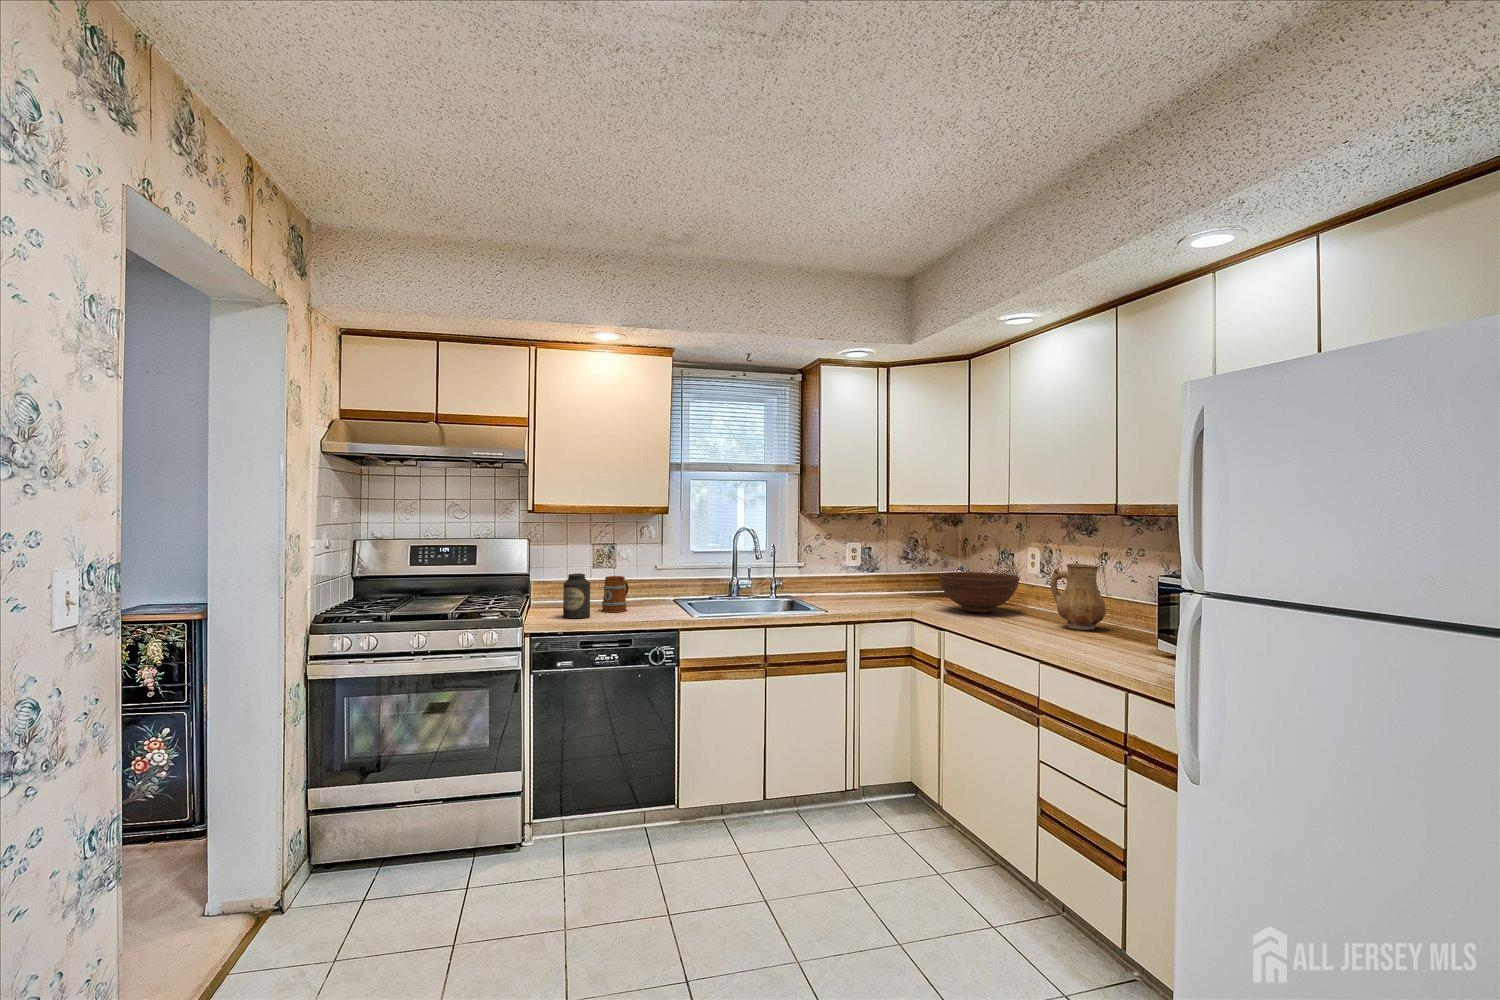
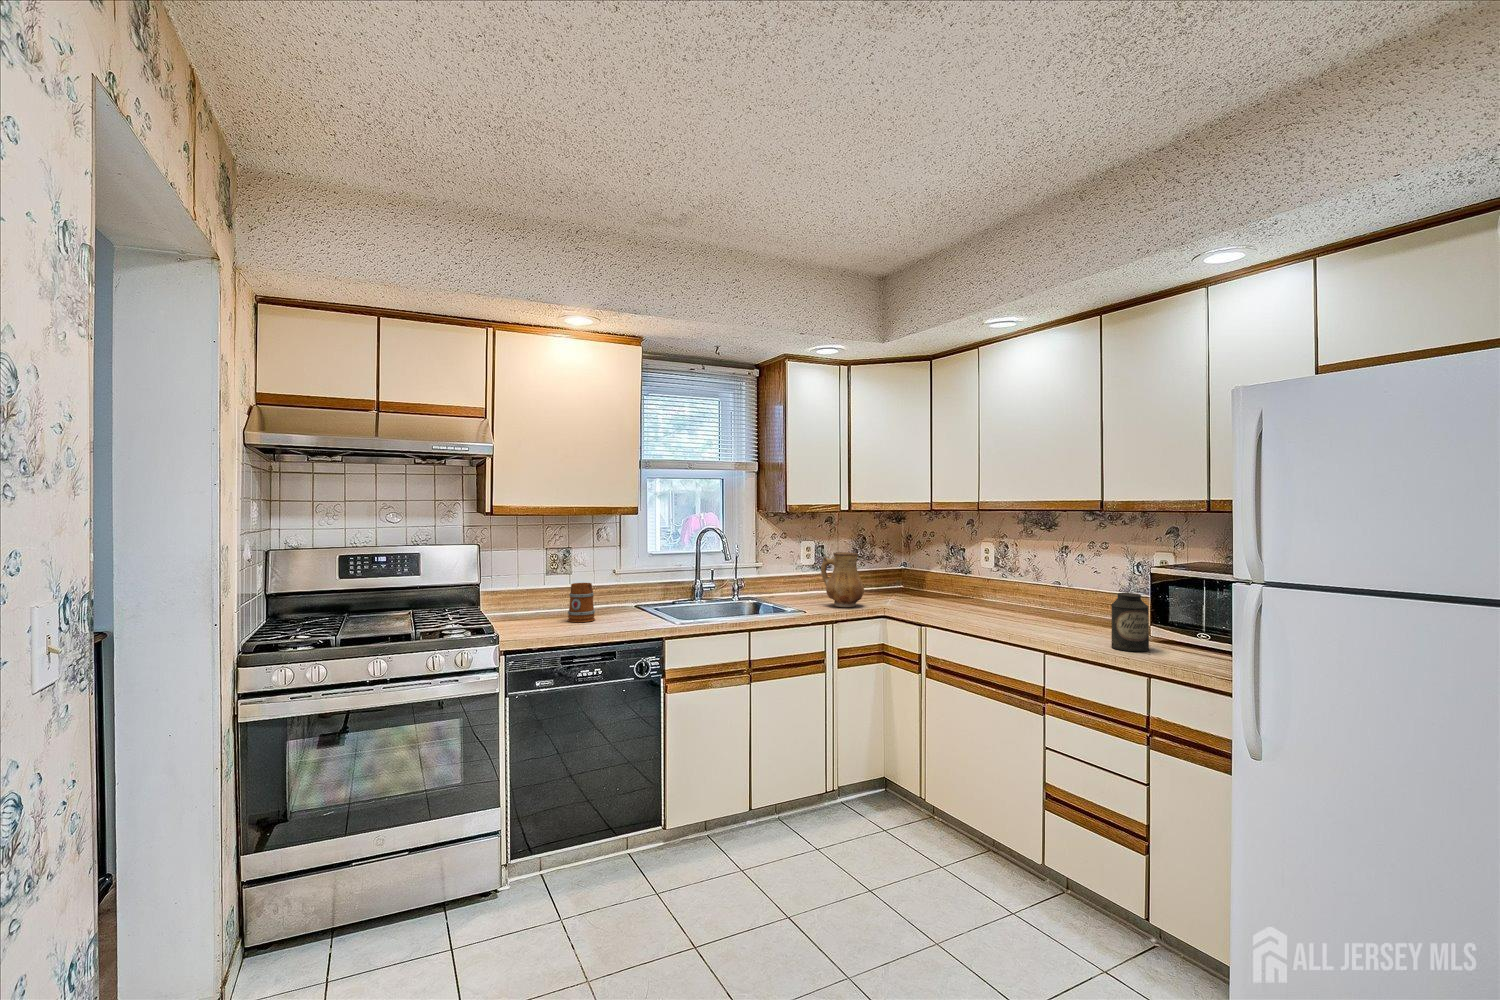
ceramic pitcher: present [1050,564,1106,630] -> present [821,552,864,607]
fruit bowl: present [939,572,1019,613] -> none [905,567,982,606]
canister: present [563,573,590,618] -> present [1111,592,1149,651]

